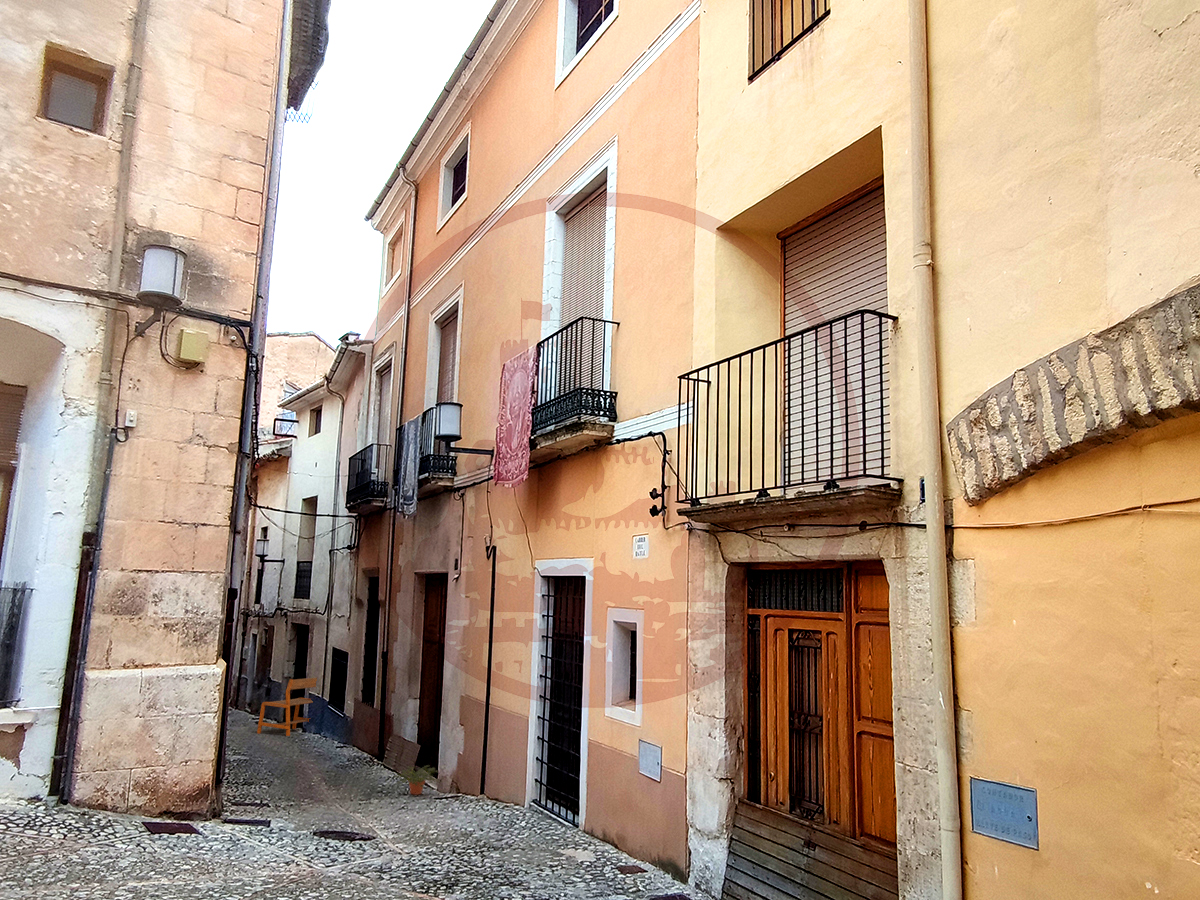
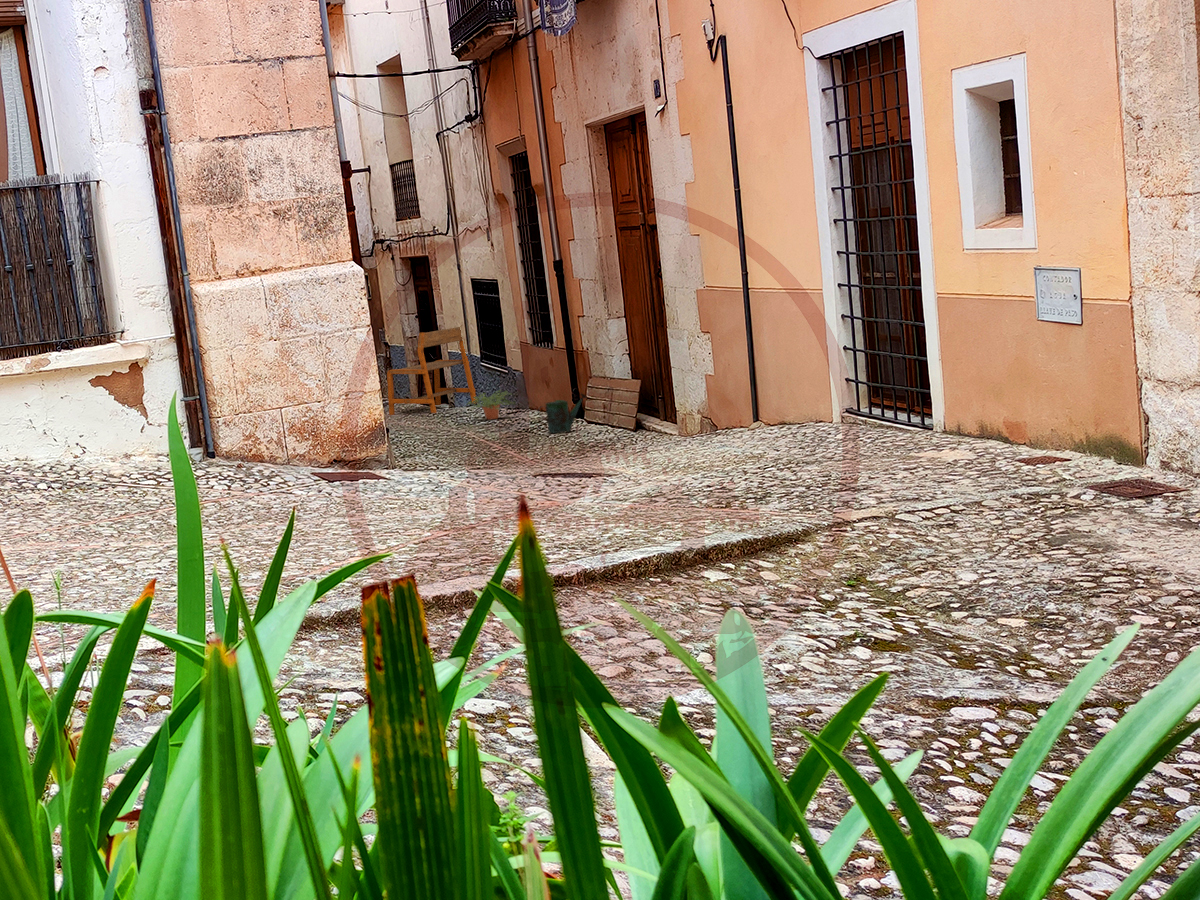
watering can: none [352,744,388,772] -> present [538,394,587,433]
potted plant: present [395,766,437,795] -> present [468,391,516,420]

